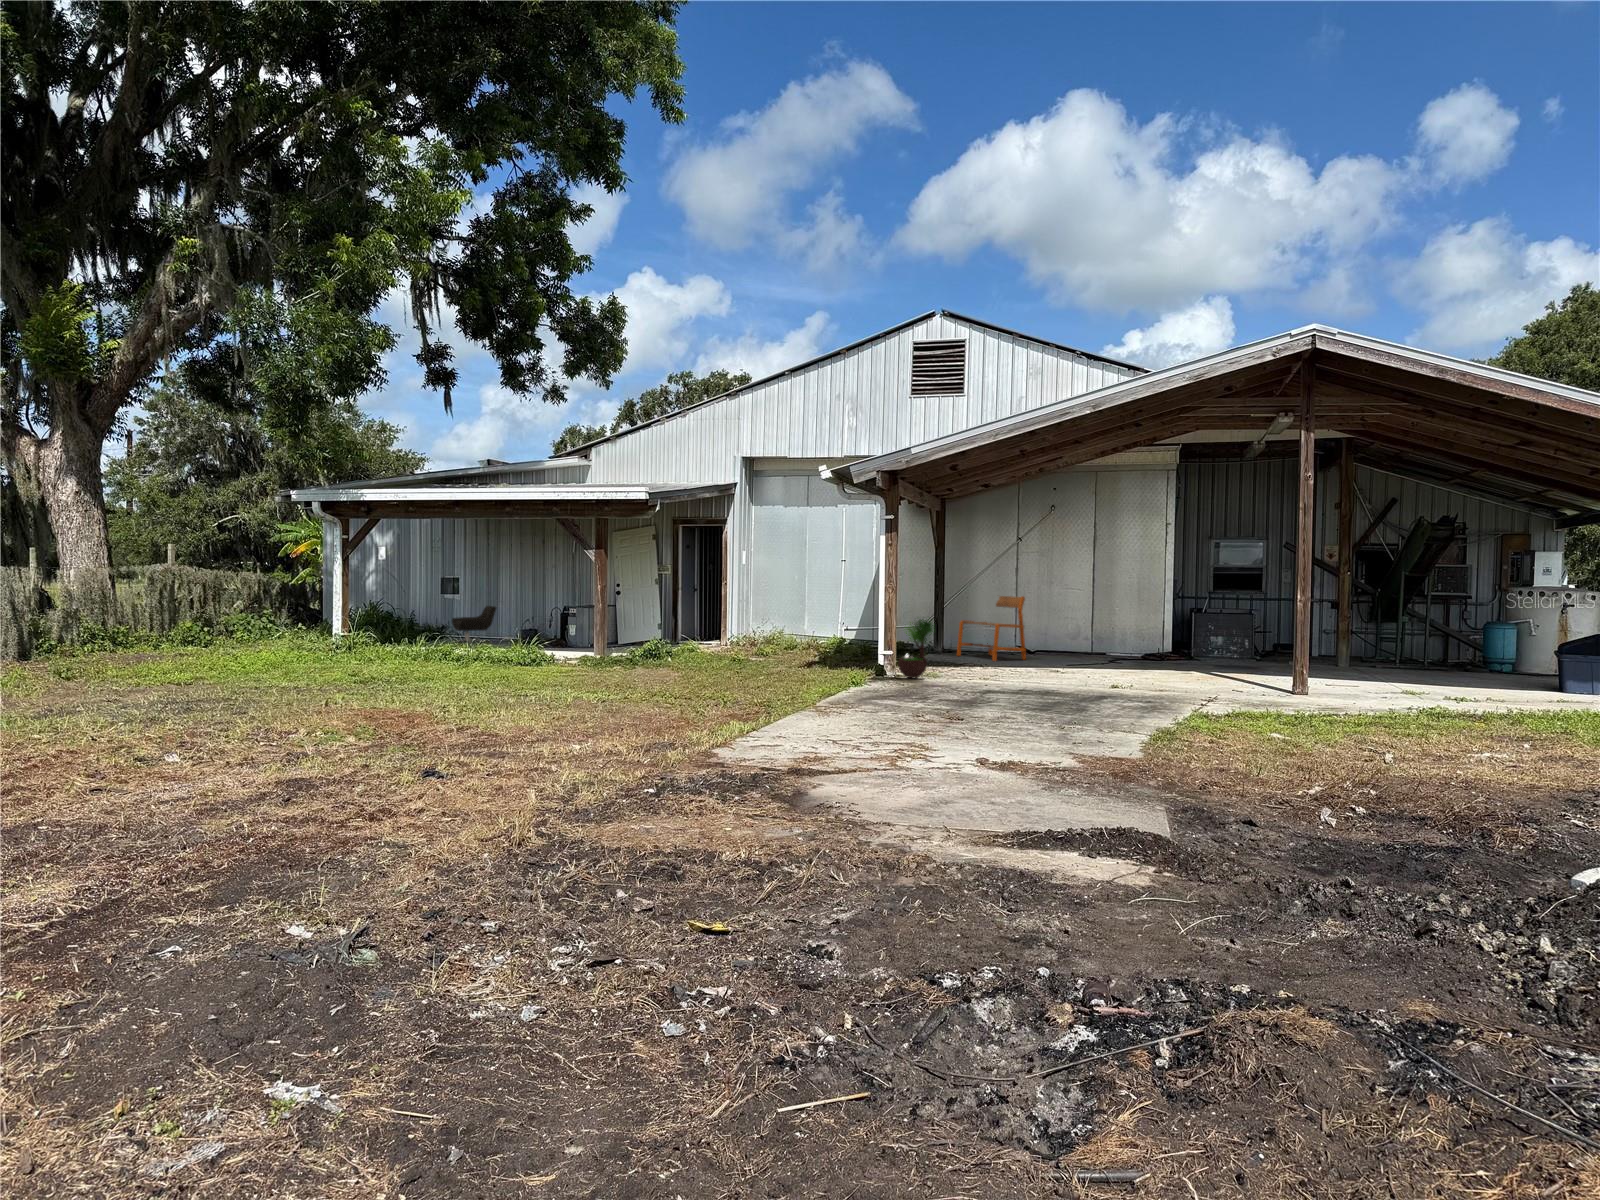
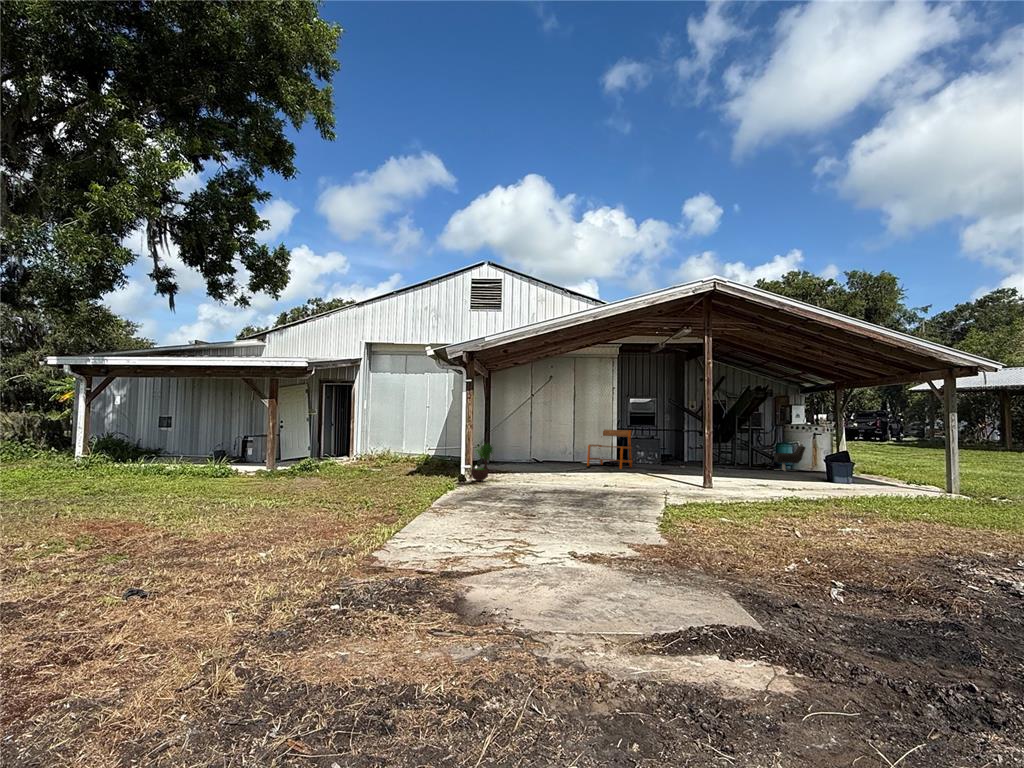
bench: present [957,596,1026,661] -> present [587,430,633,469]
lounge chair: present [452,606,496,642] -> present [774,445,805,471]

